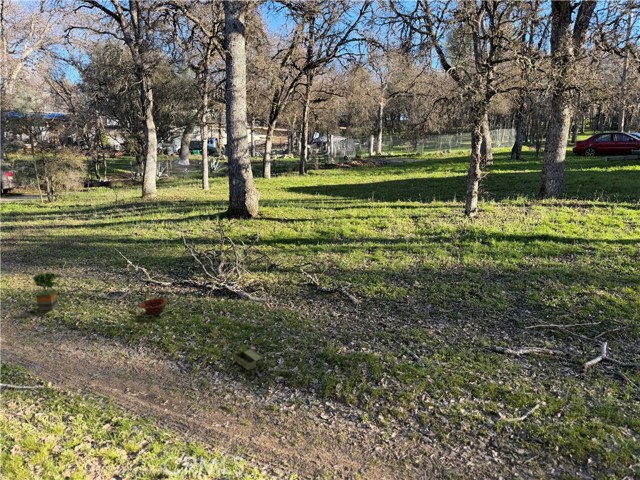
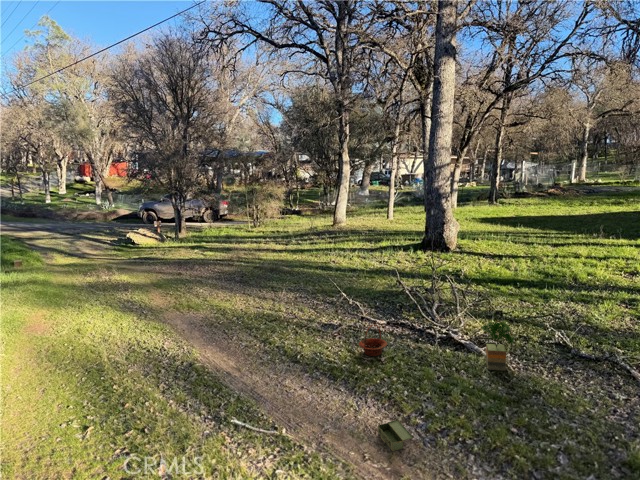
potted tree: present [33,273,58,311] -> present [481,322,514,371]
toolbox: present [235,349,264,370] -> present [378,420,413,451]

